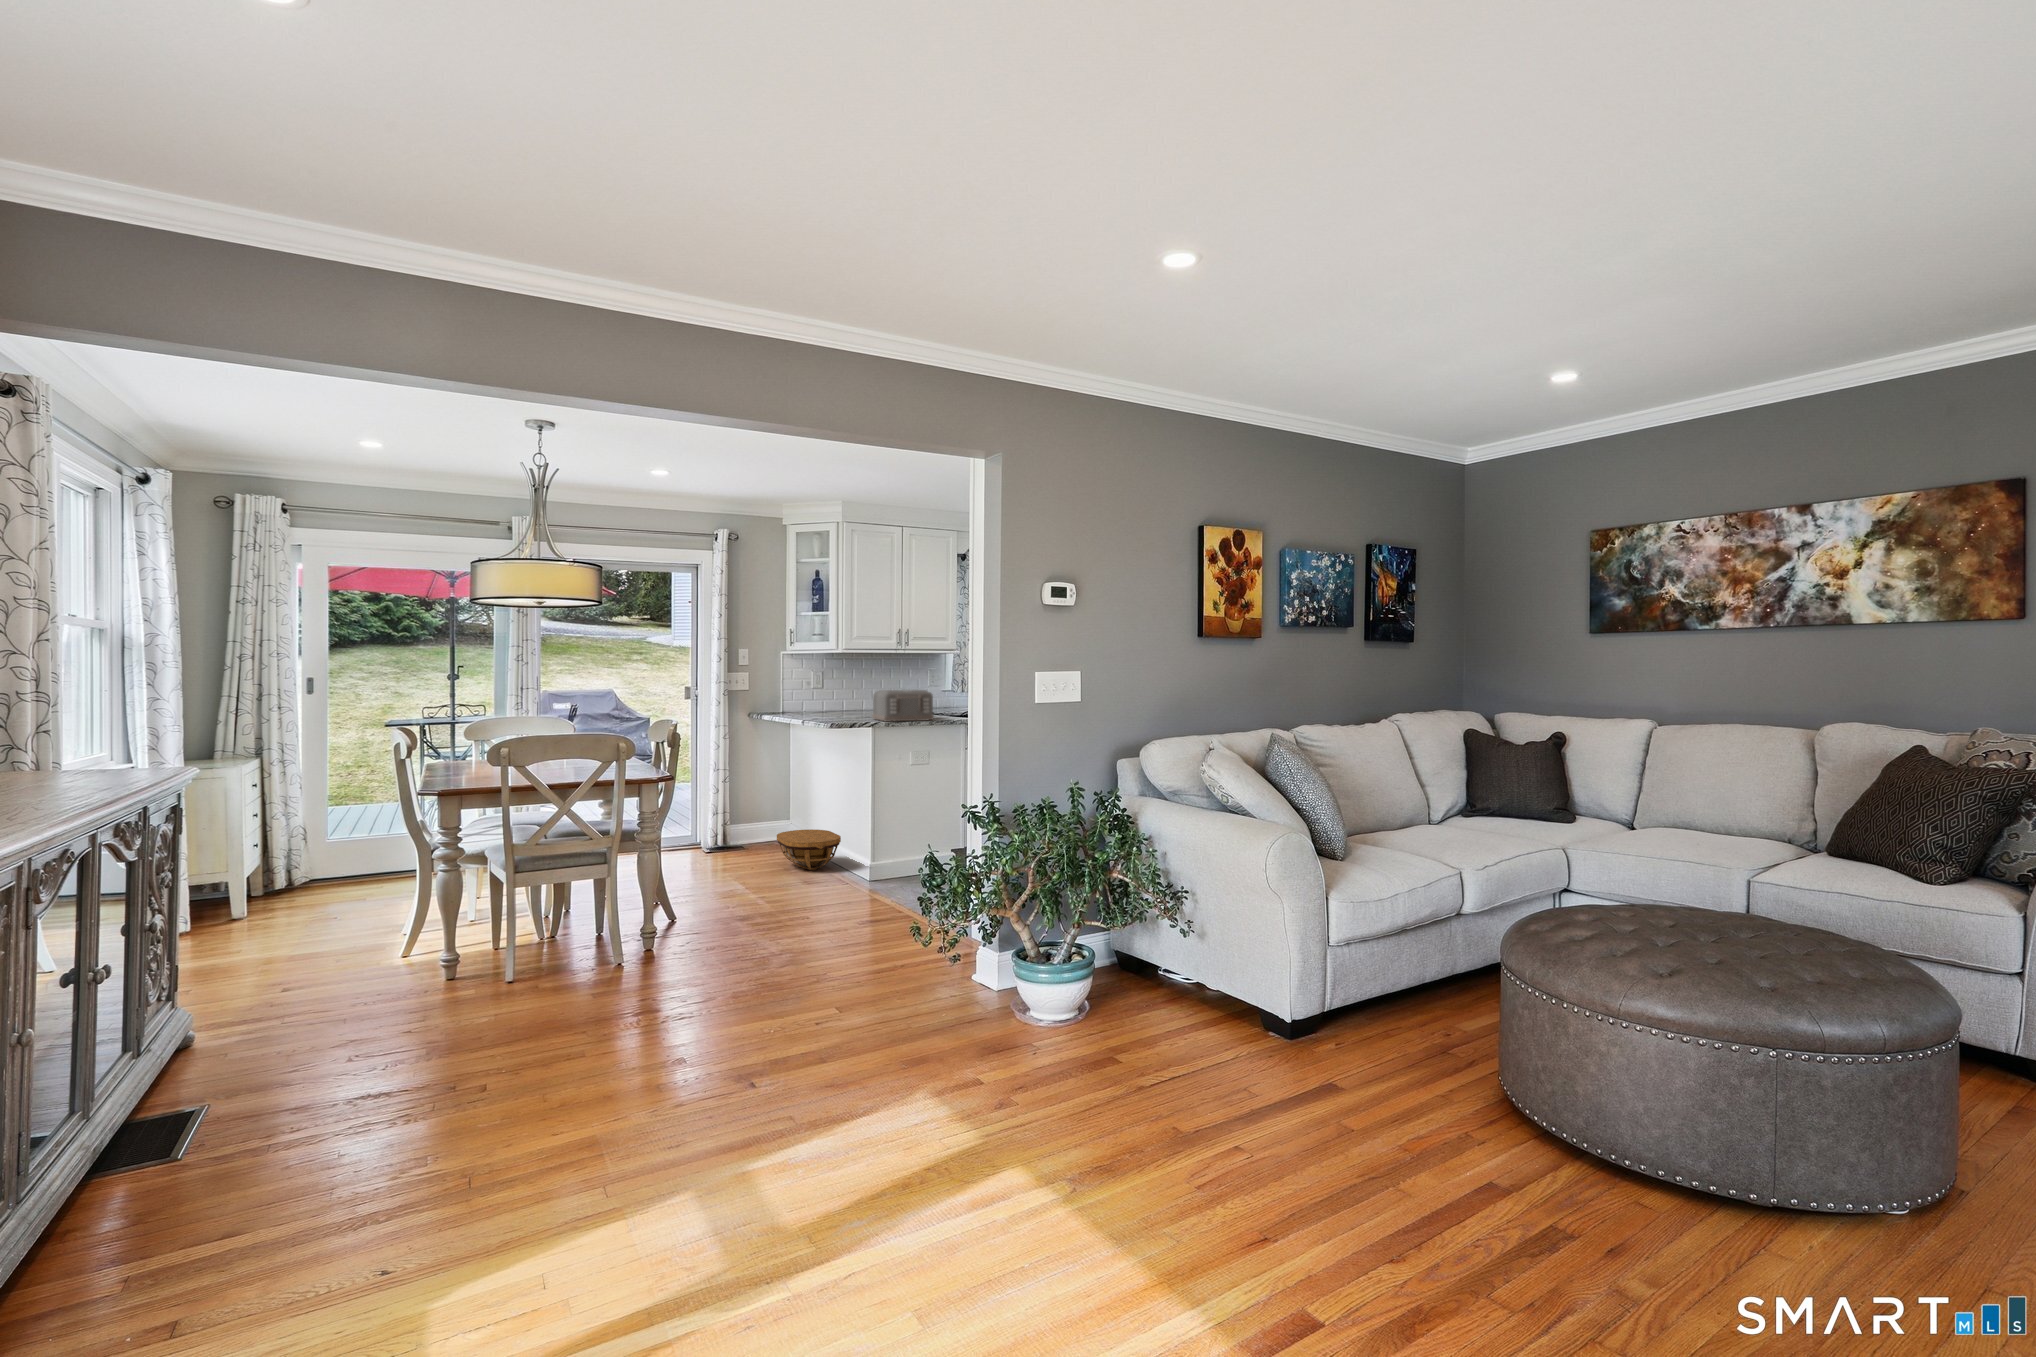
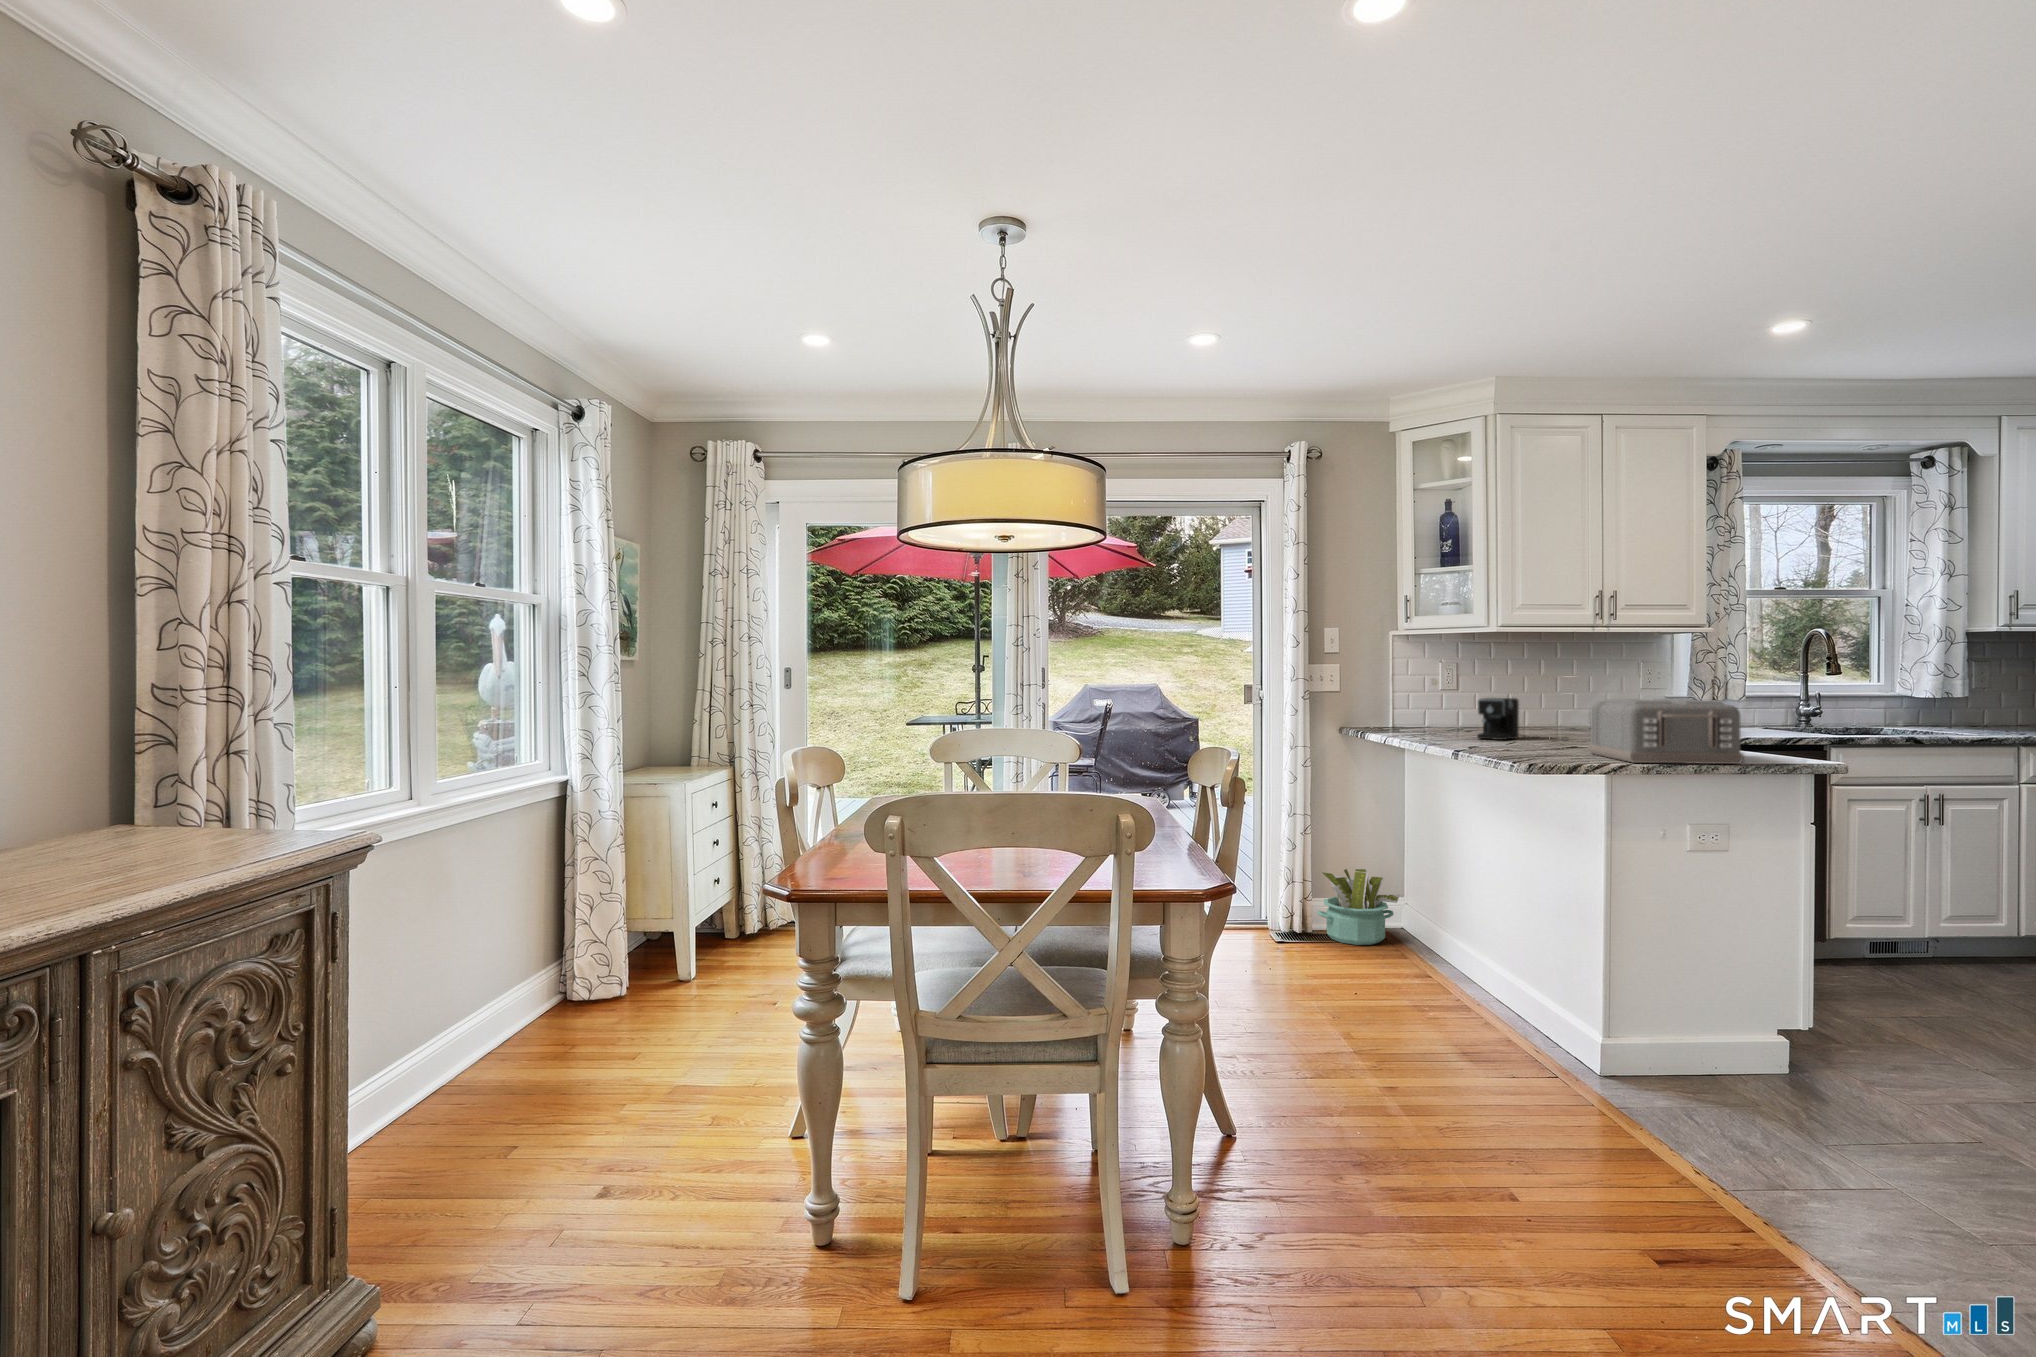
coffee maker: none [825,691,873,715] -> present [1477,698,1567,740]
decorative plant: none [734,801,786,848] -> present [1317,869,1400,945]
basket: present [777,829,841,870] -> none [1396,935,1522,1020]

